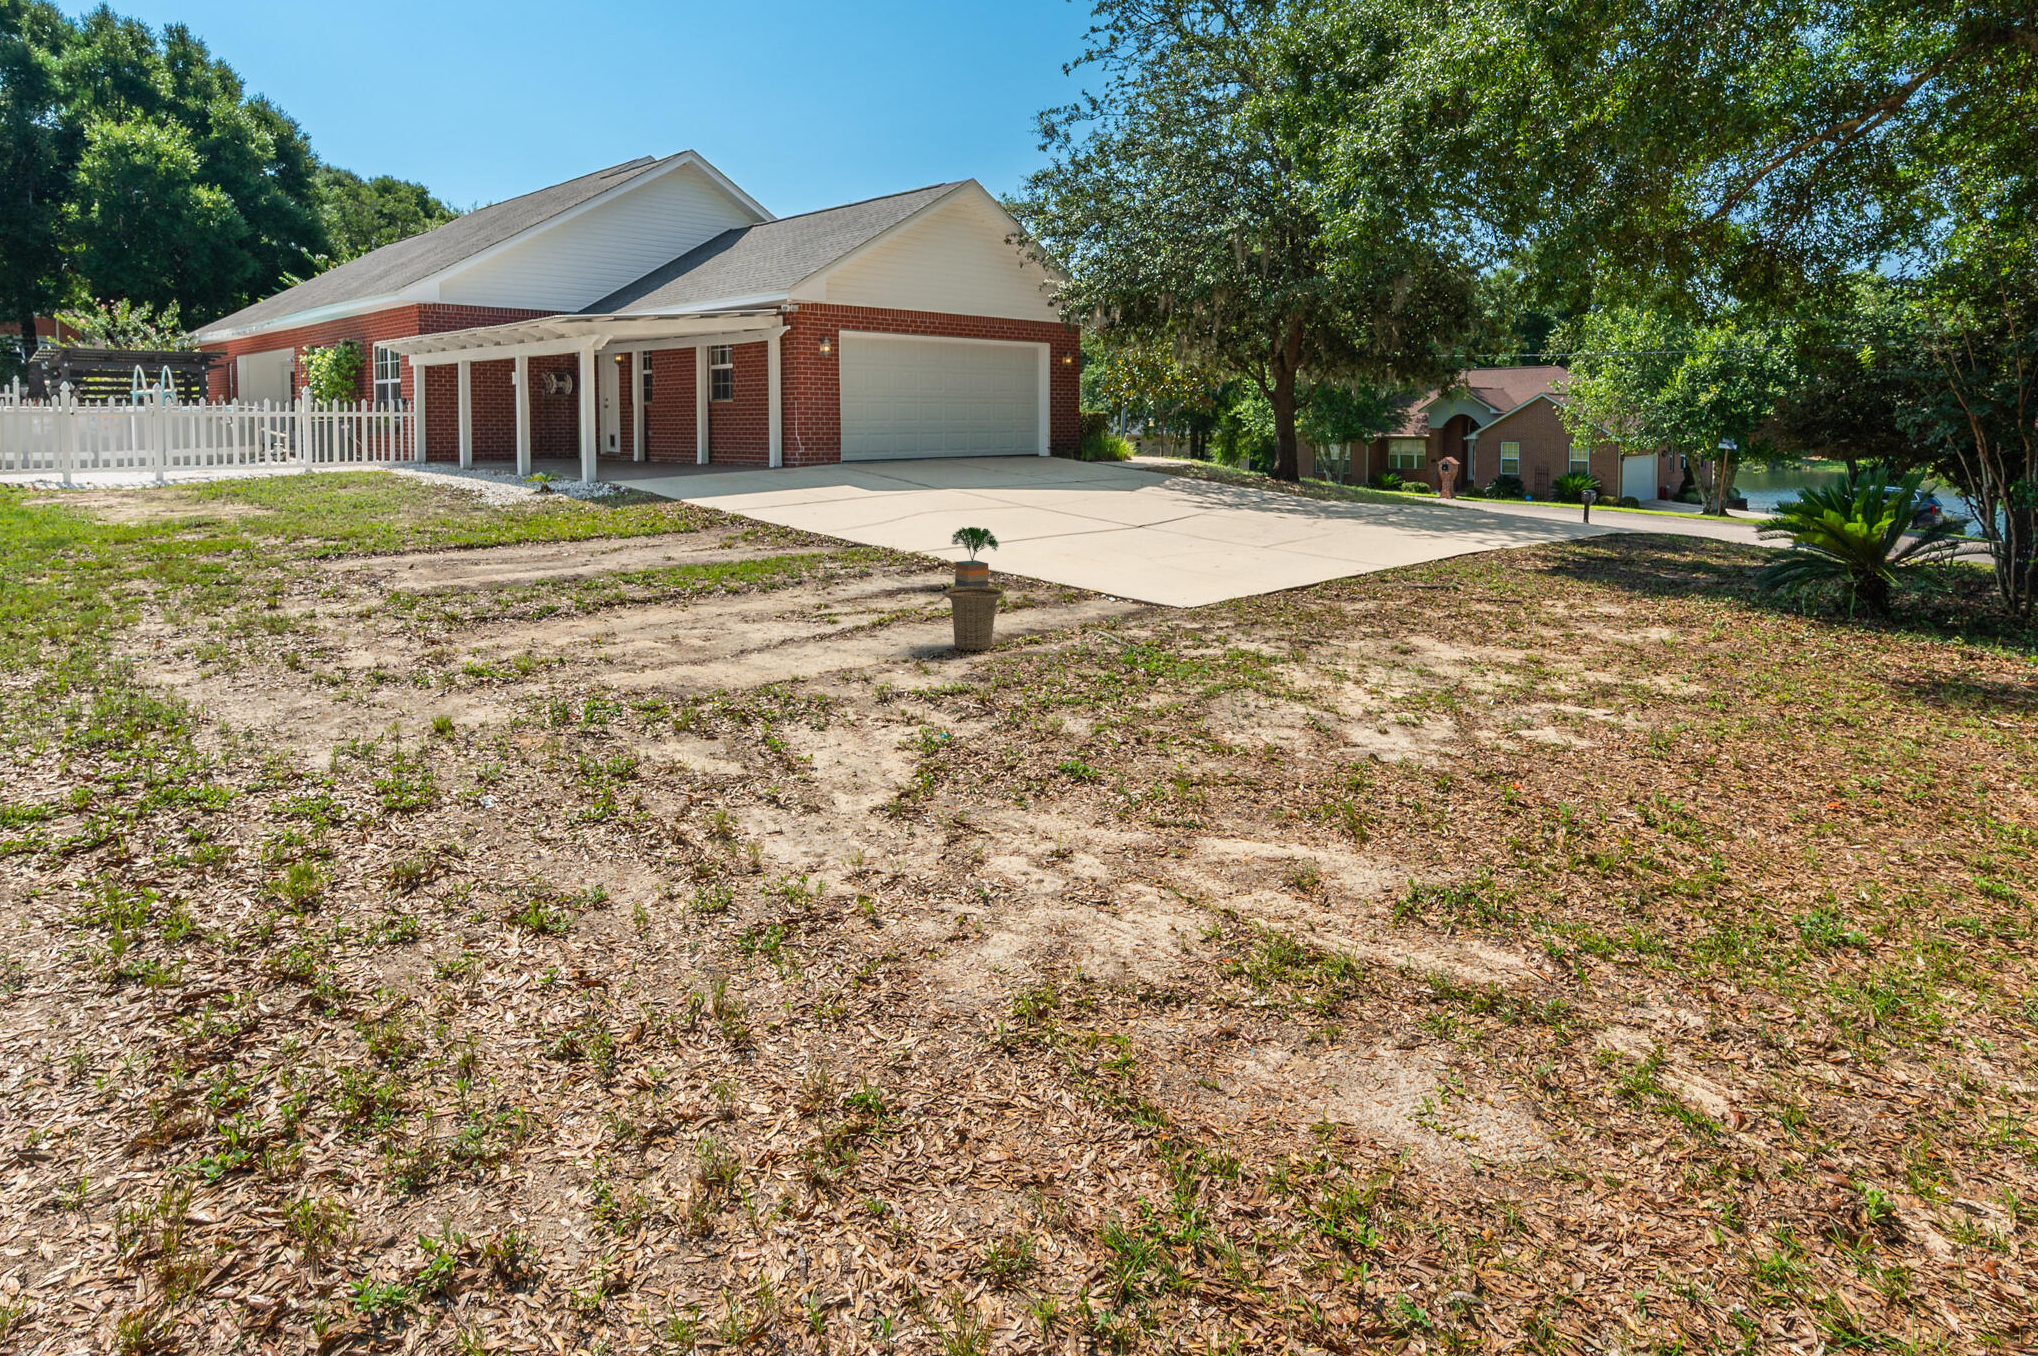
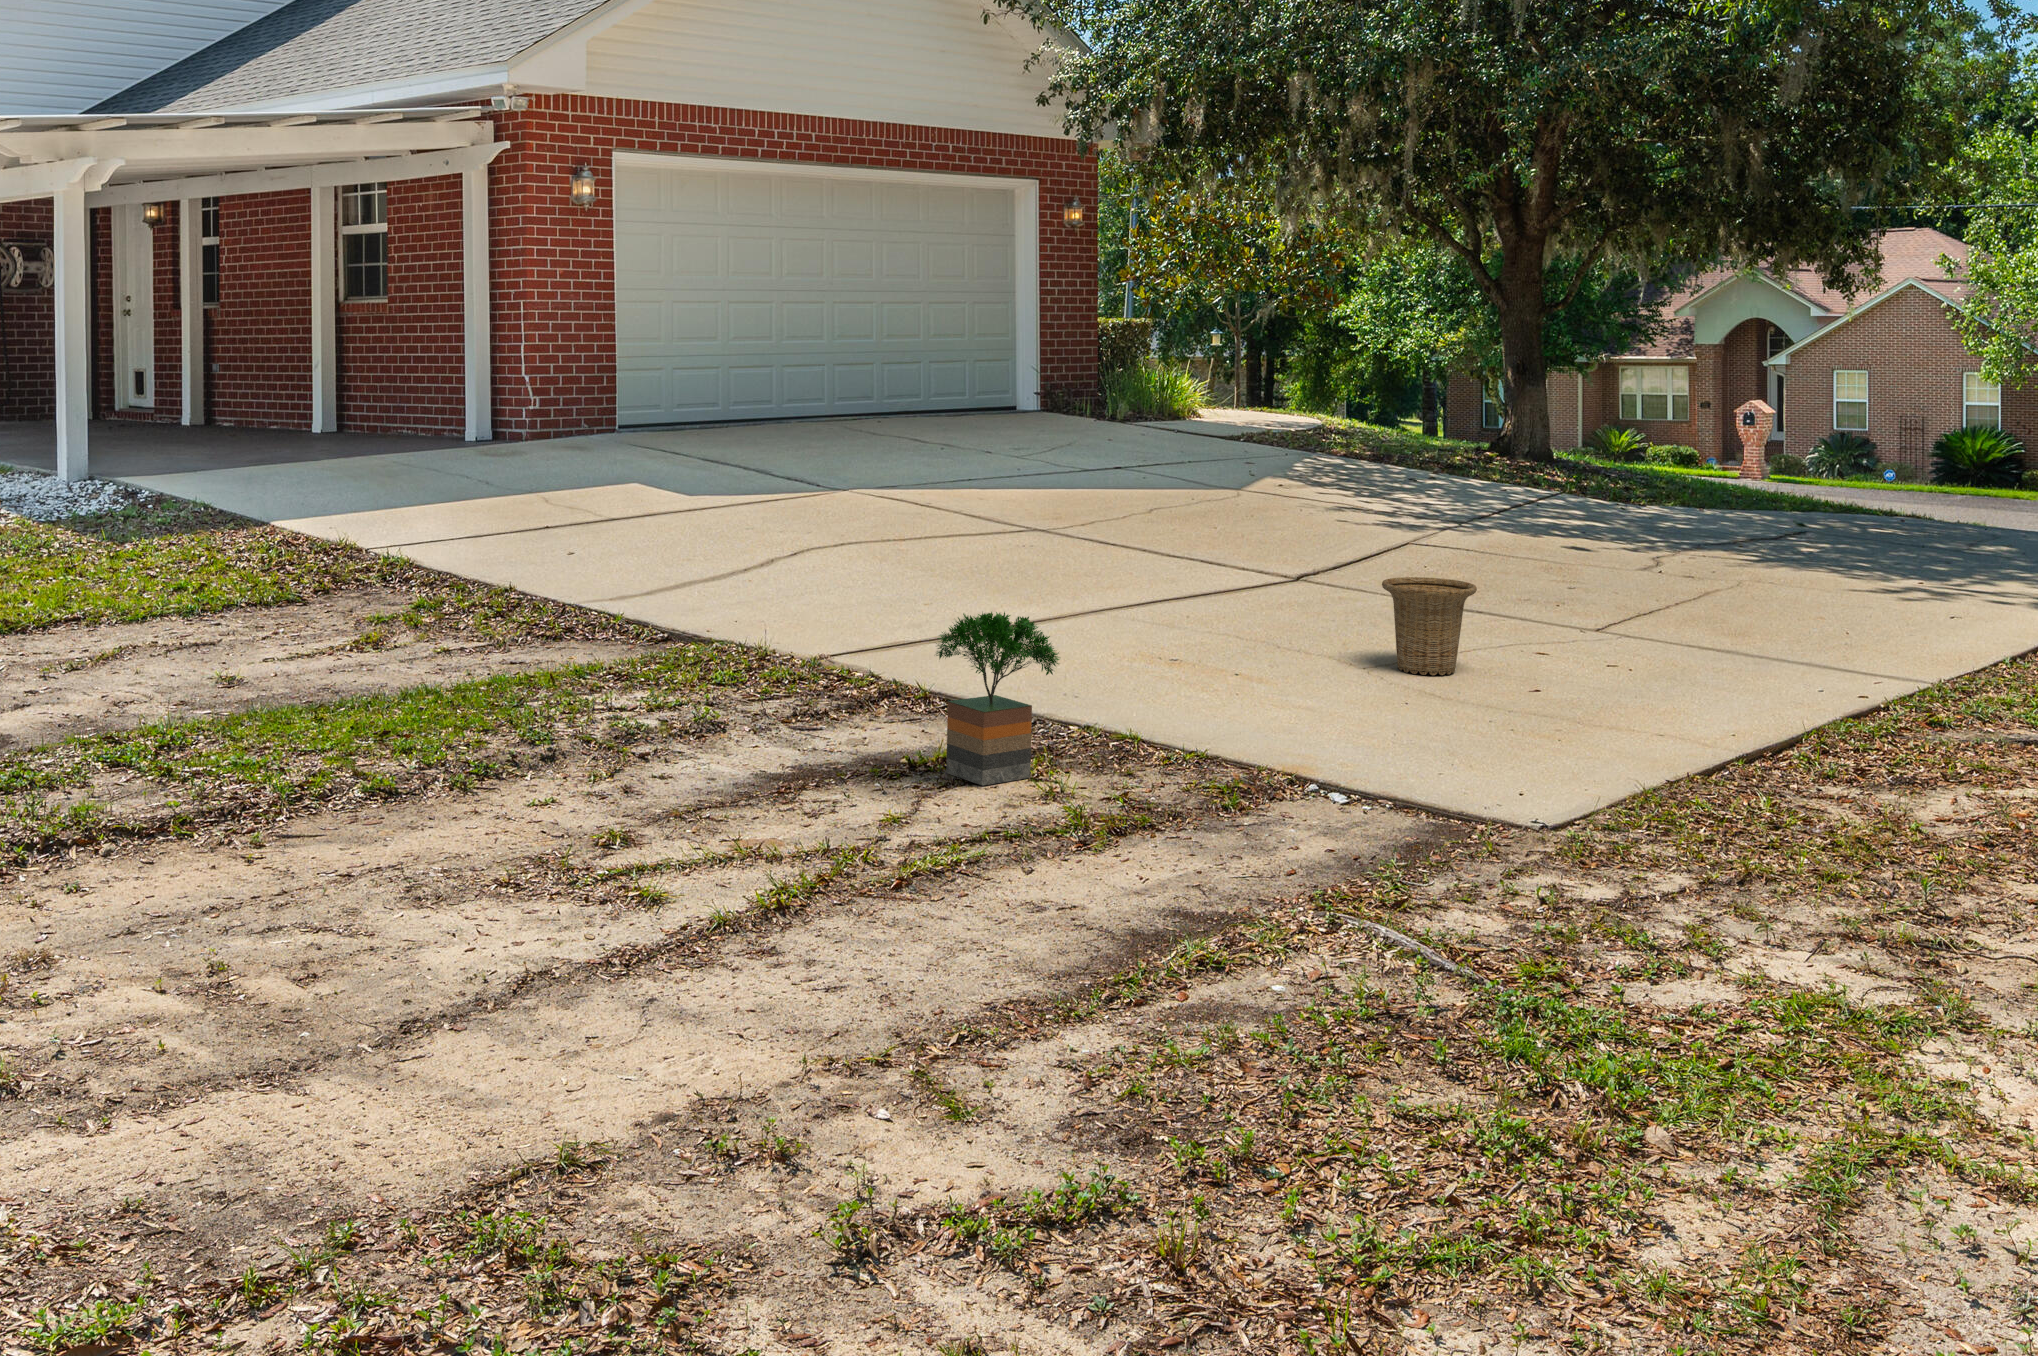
basket: present [944,587,1004,651] -> present [1382,577,1477,675]

